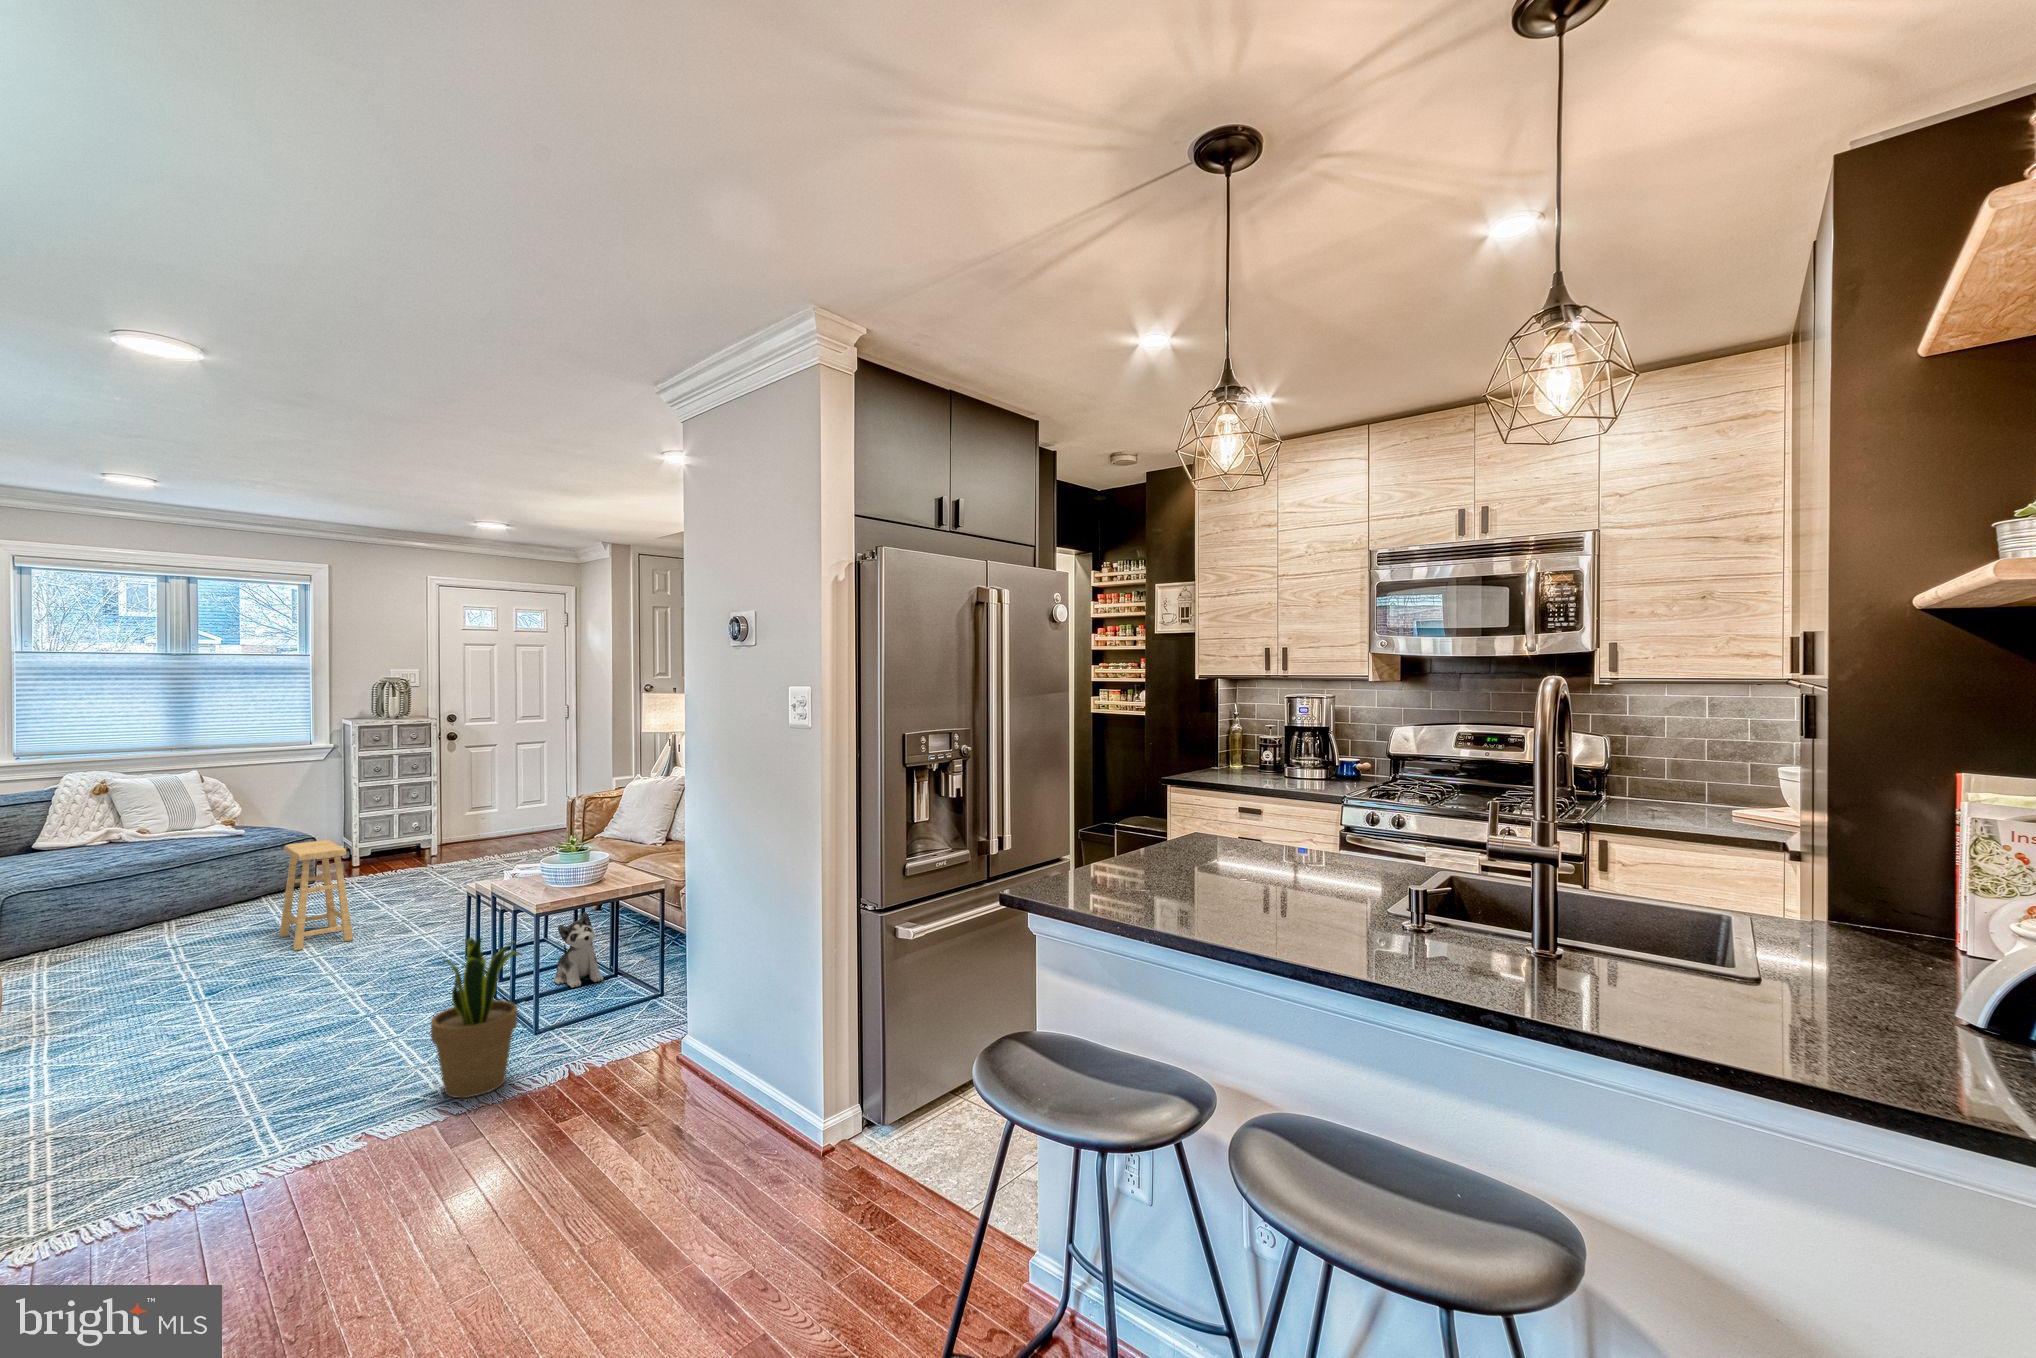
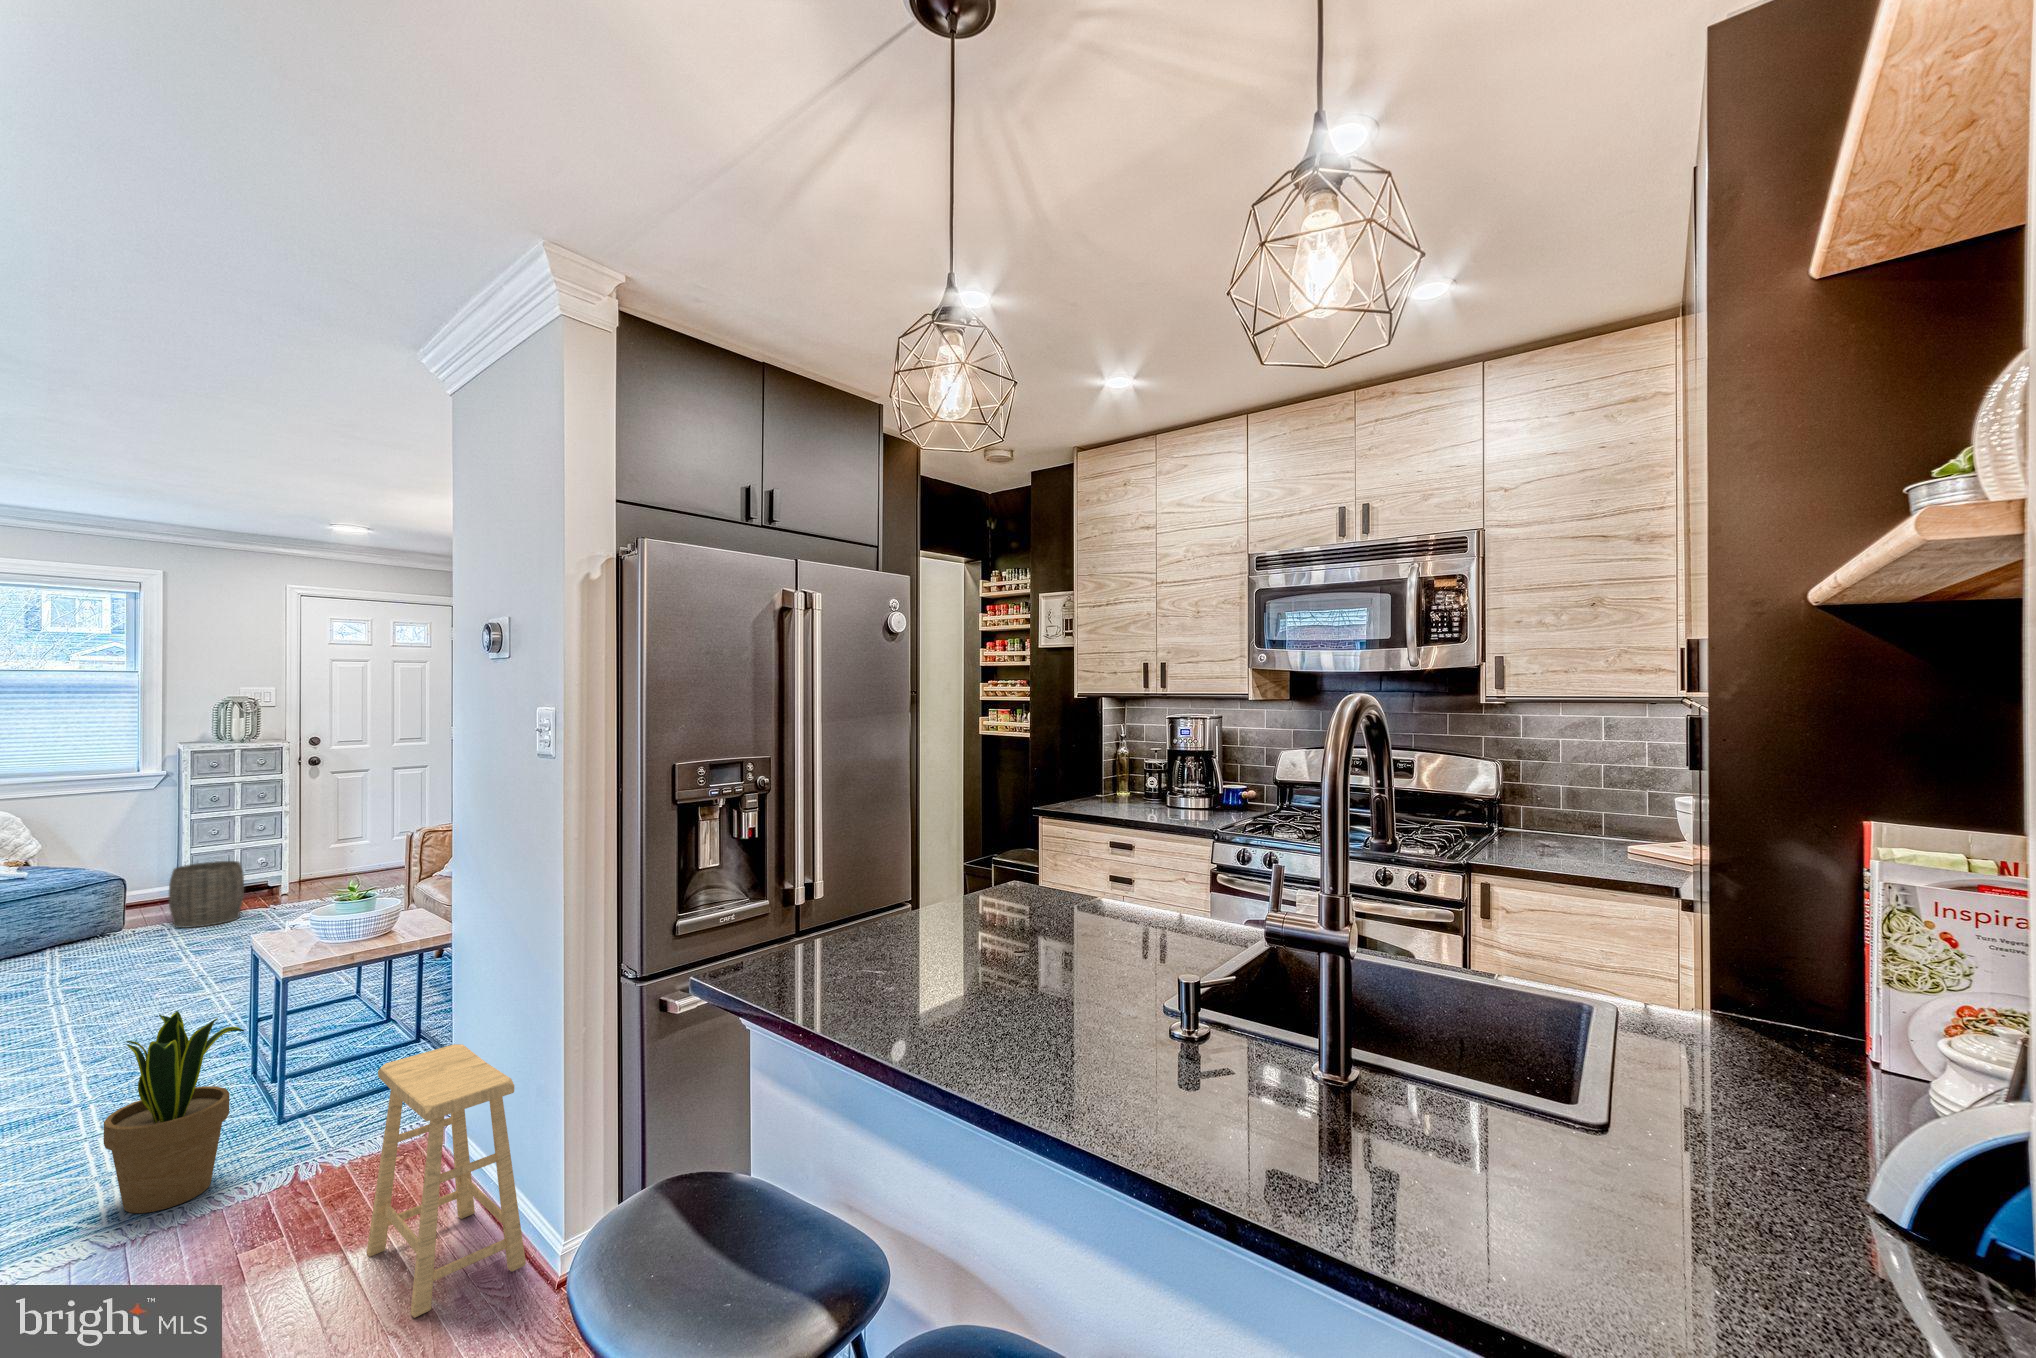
woven basket: none [351,825,412,885] -> present [169,861,244,928]
footstool: present [279,840,353,950] -> present [367,1044,526,1318]
plush toy: present [554,912,603,988] -> none [339,965,399,1054]

